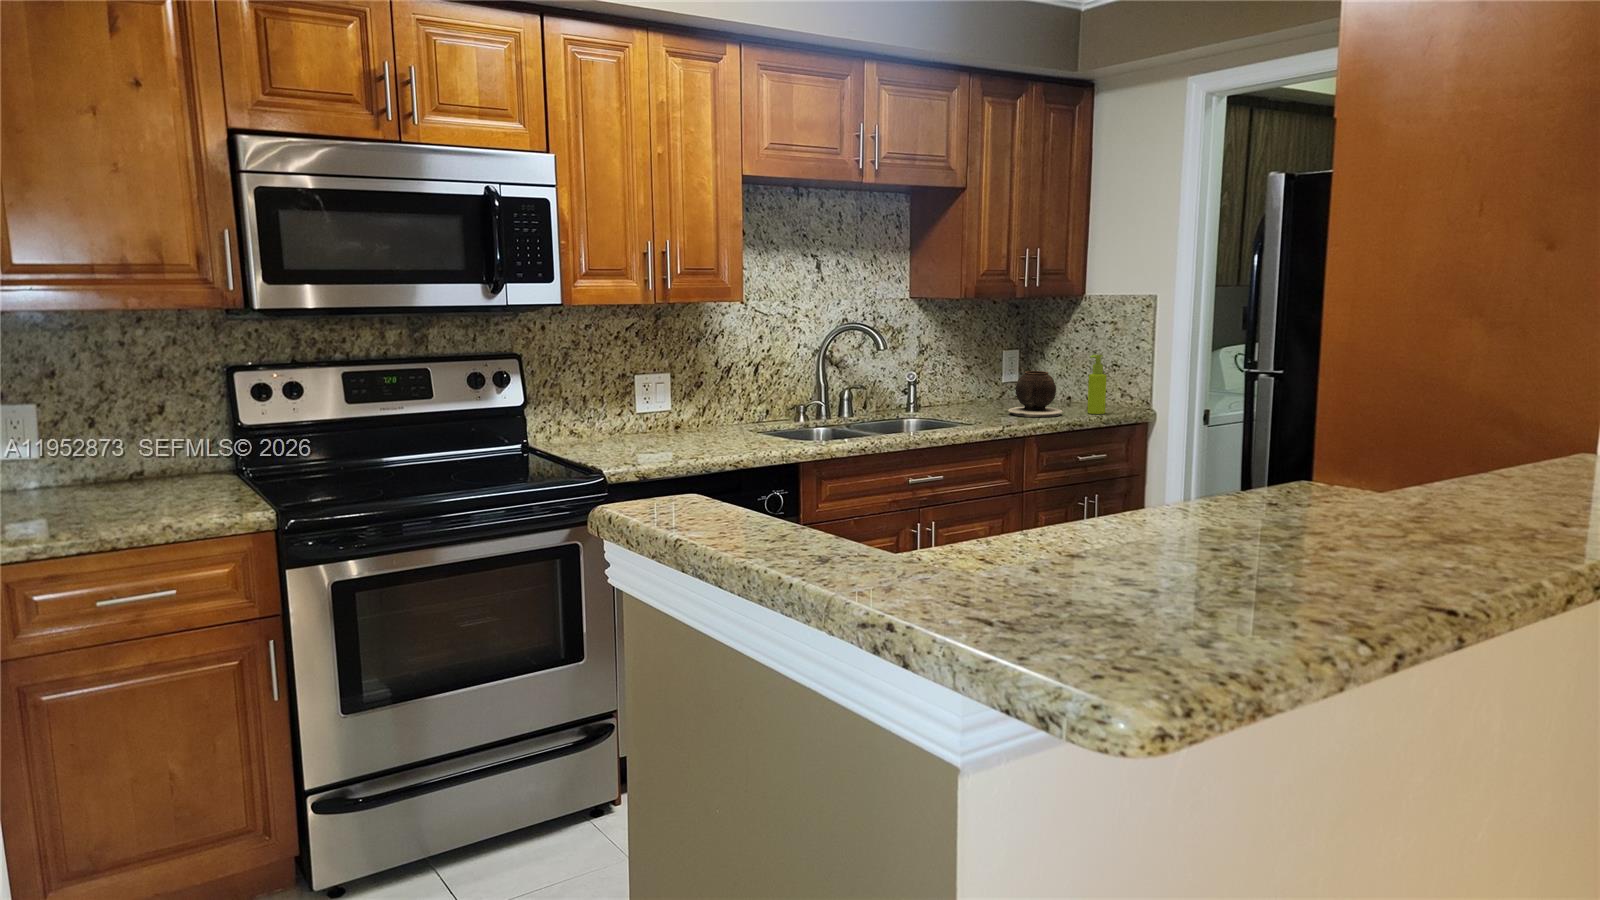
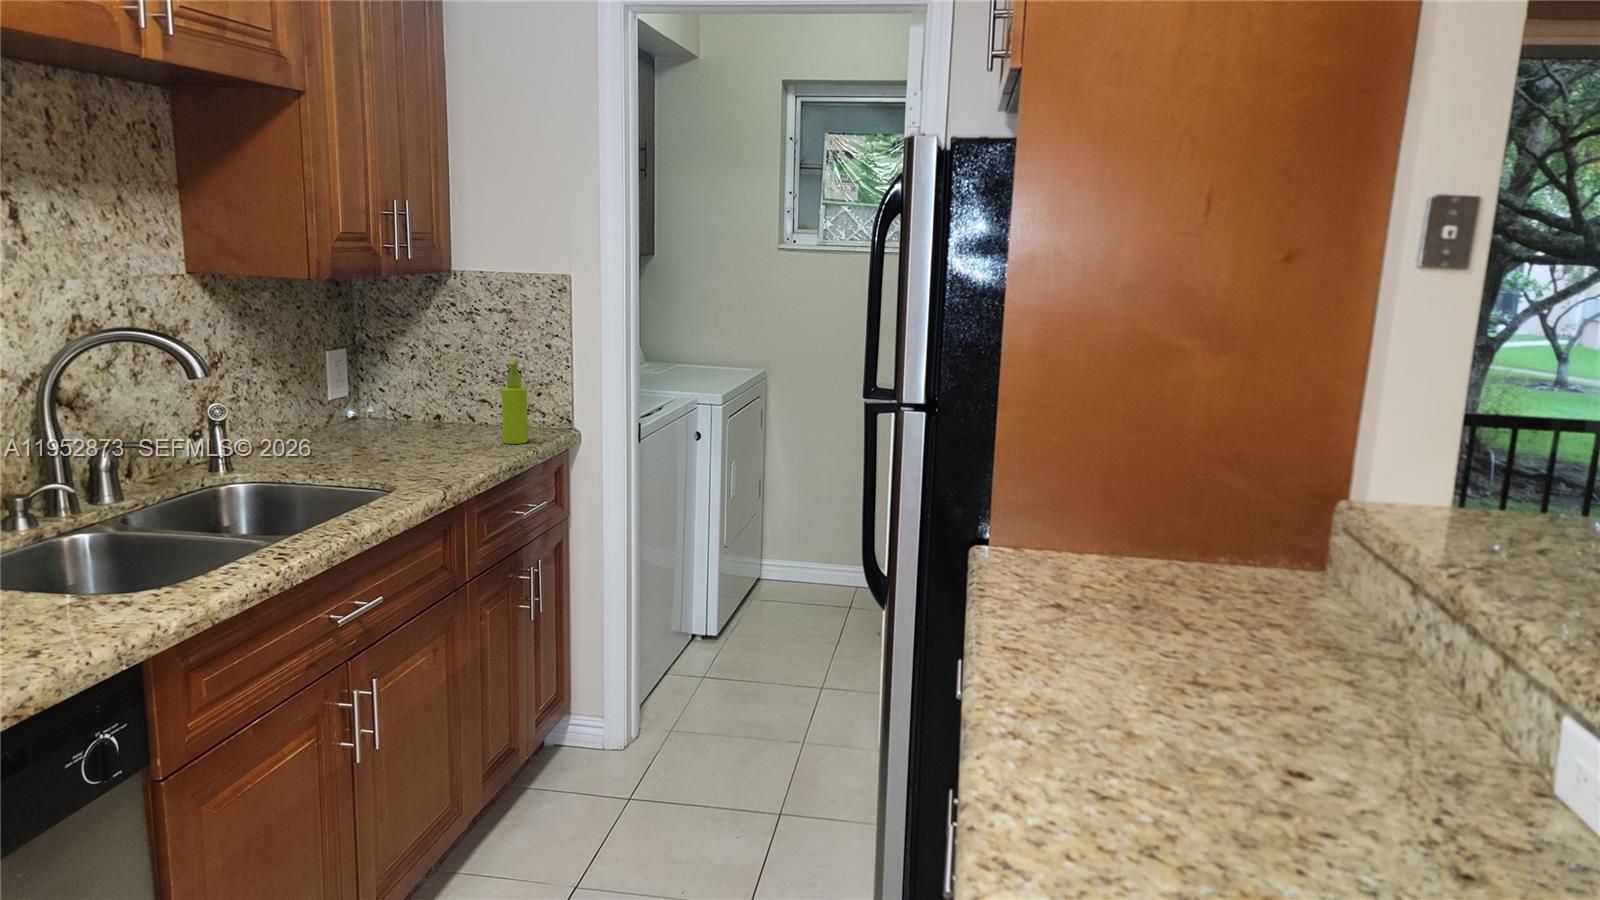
vase: present [1008,371,1062,417] -> none [395,389,479,461]

